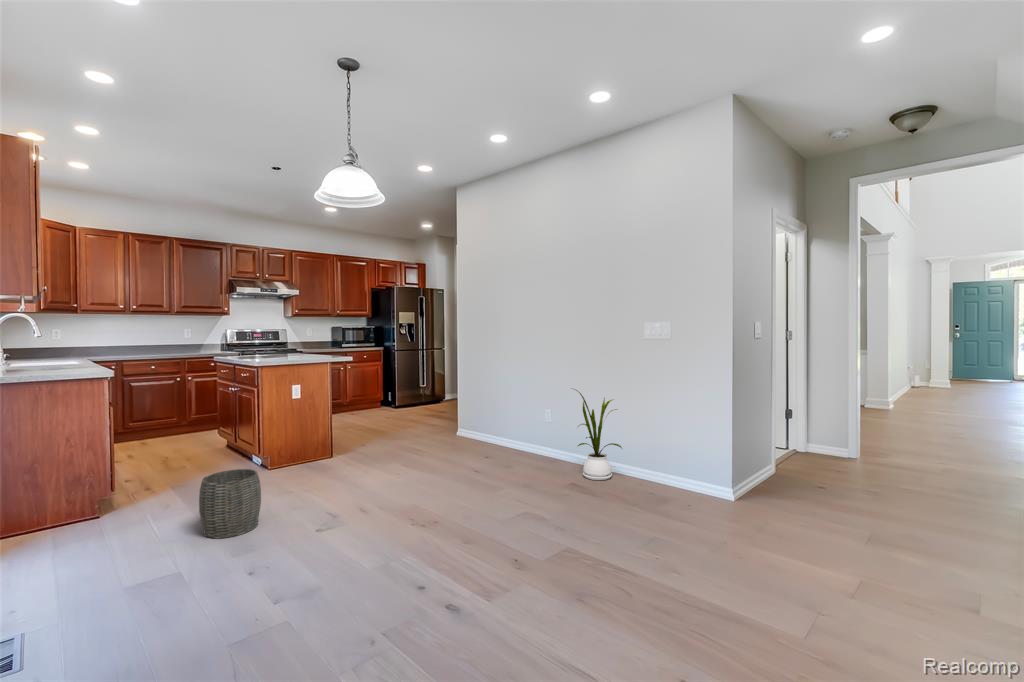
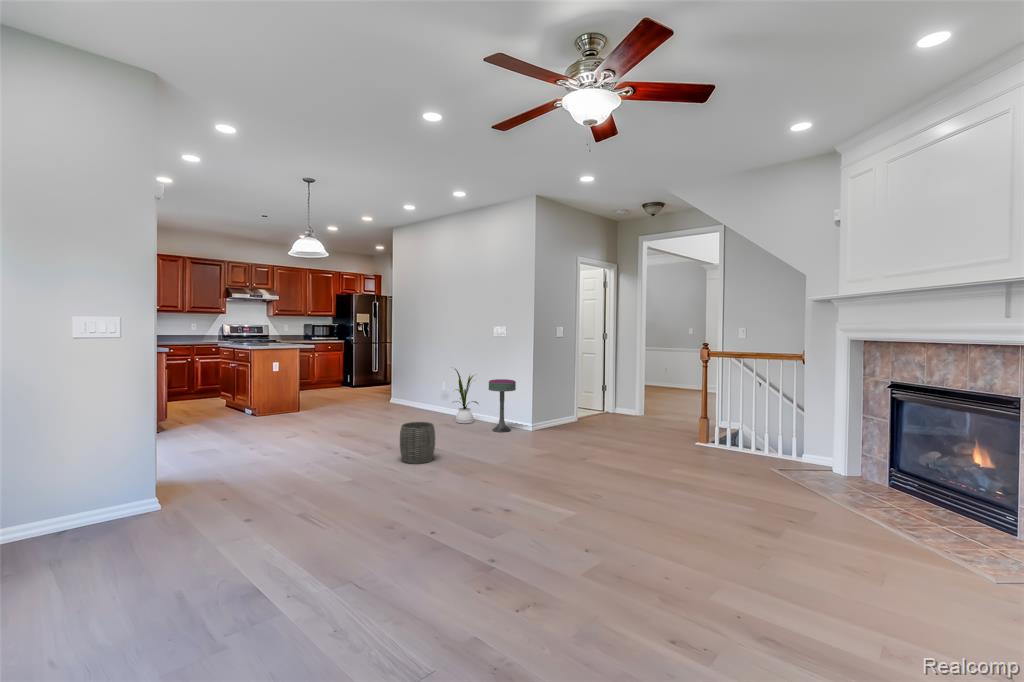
bar stool: none [652,410,701,502] -> present [489,379,516,432]
woven basket: present [199,469,261,538] -> present [400,422,435,464]

